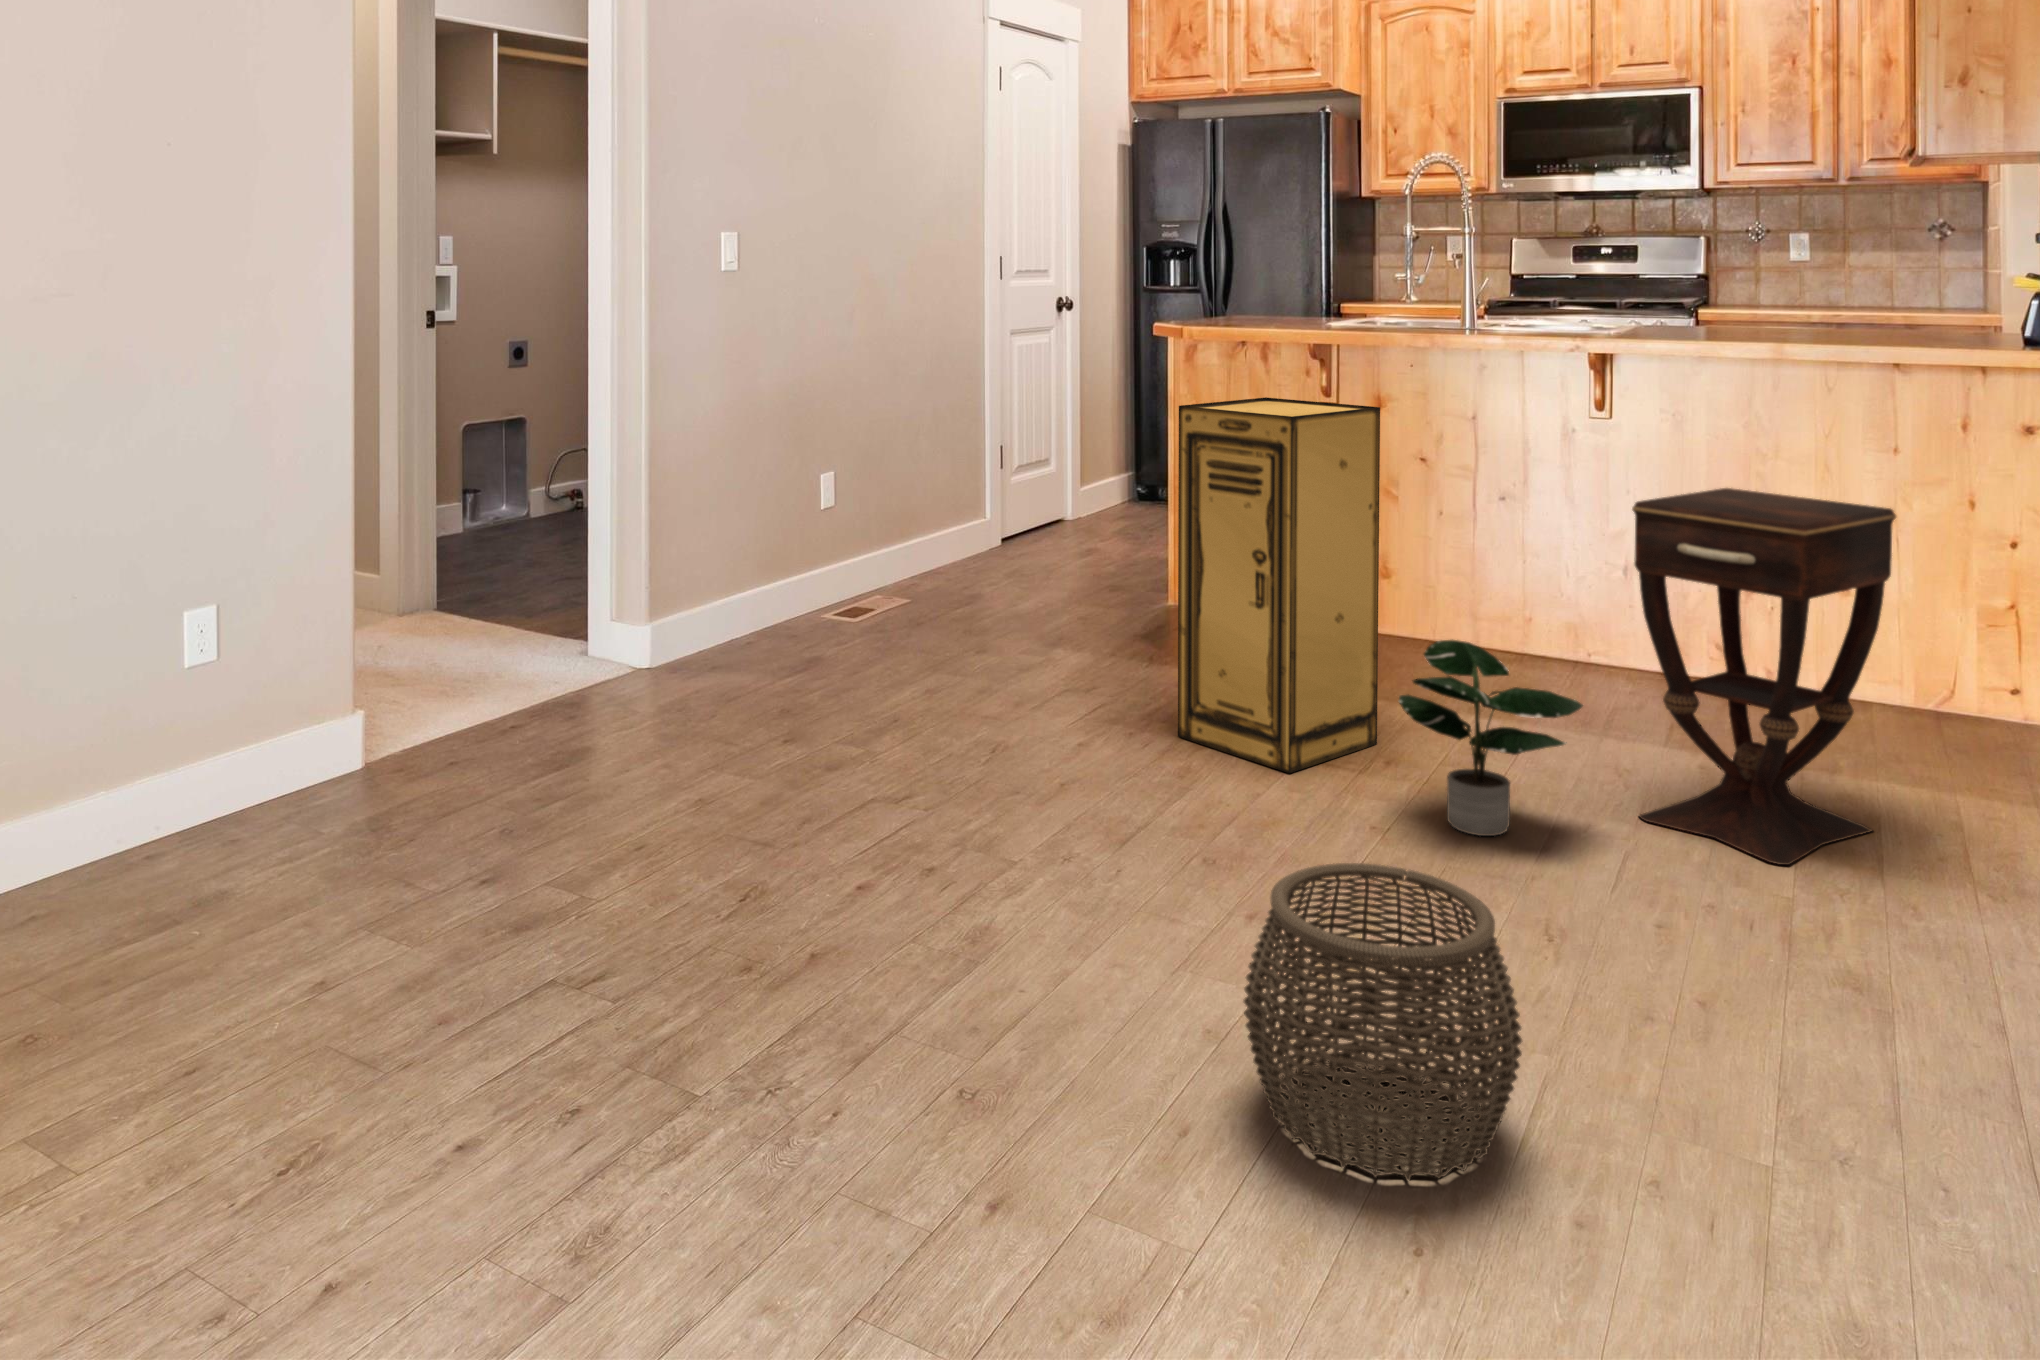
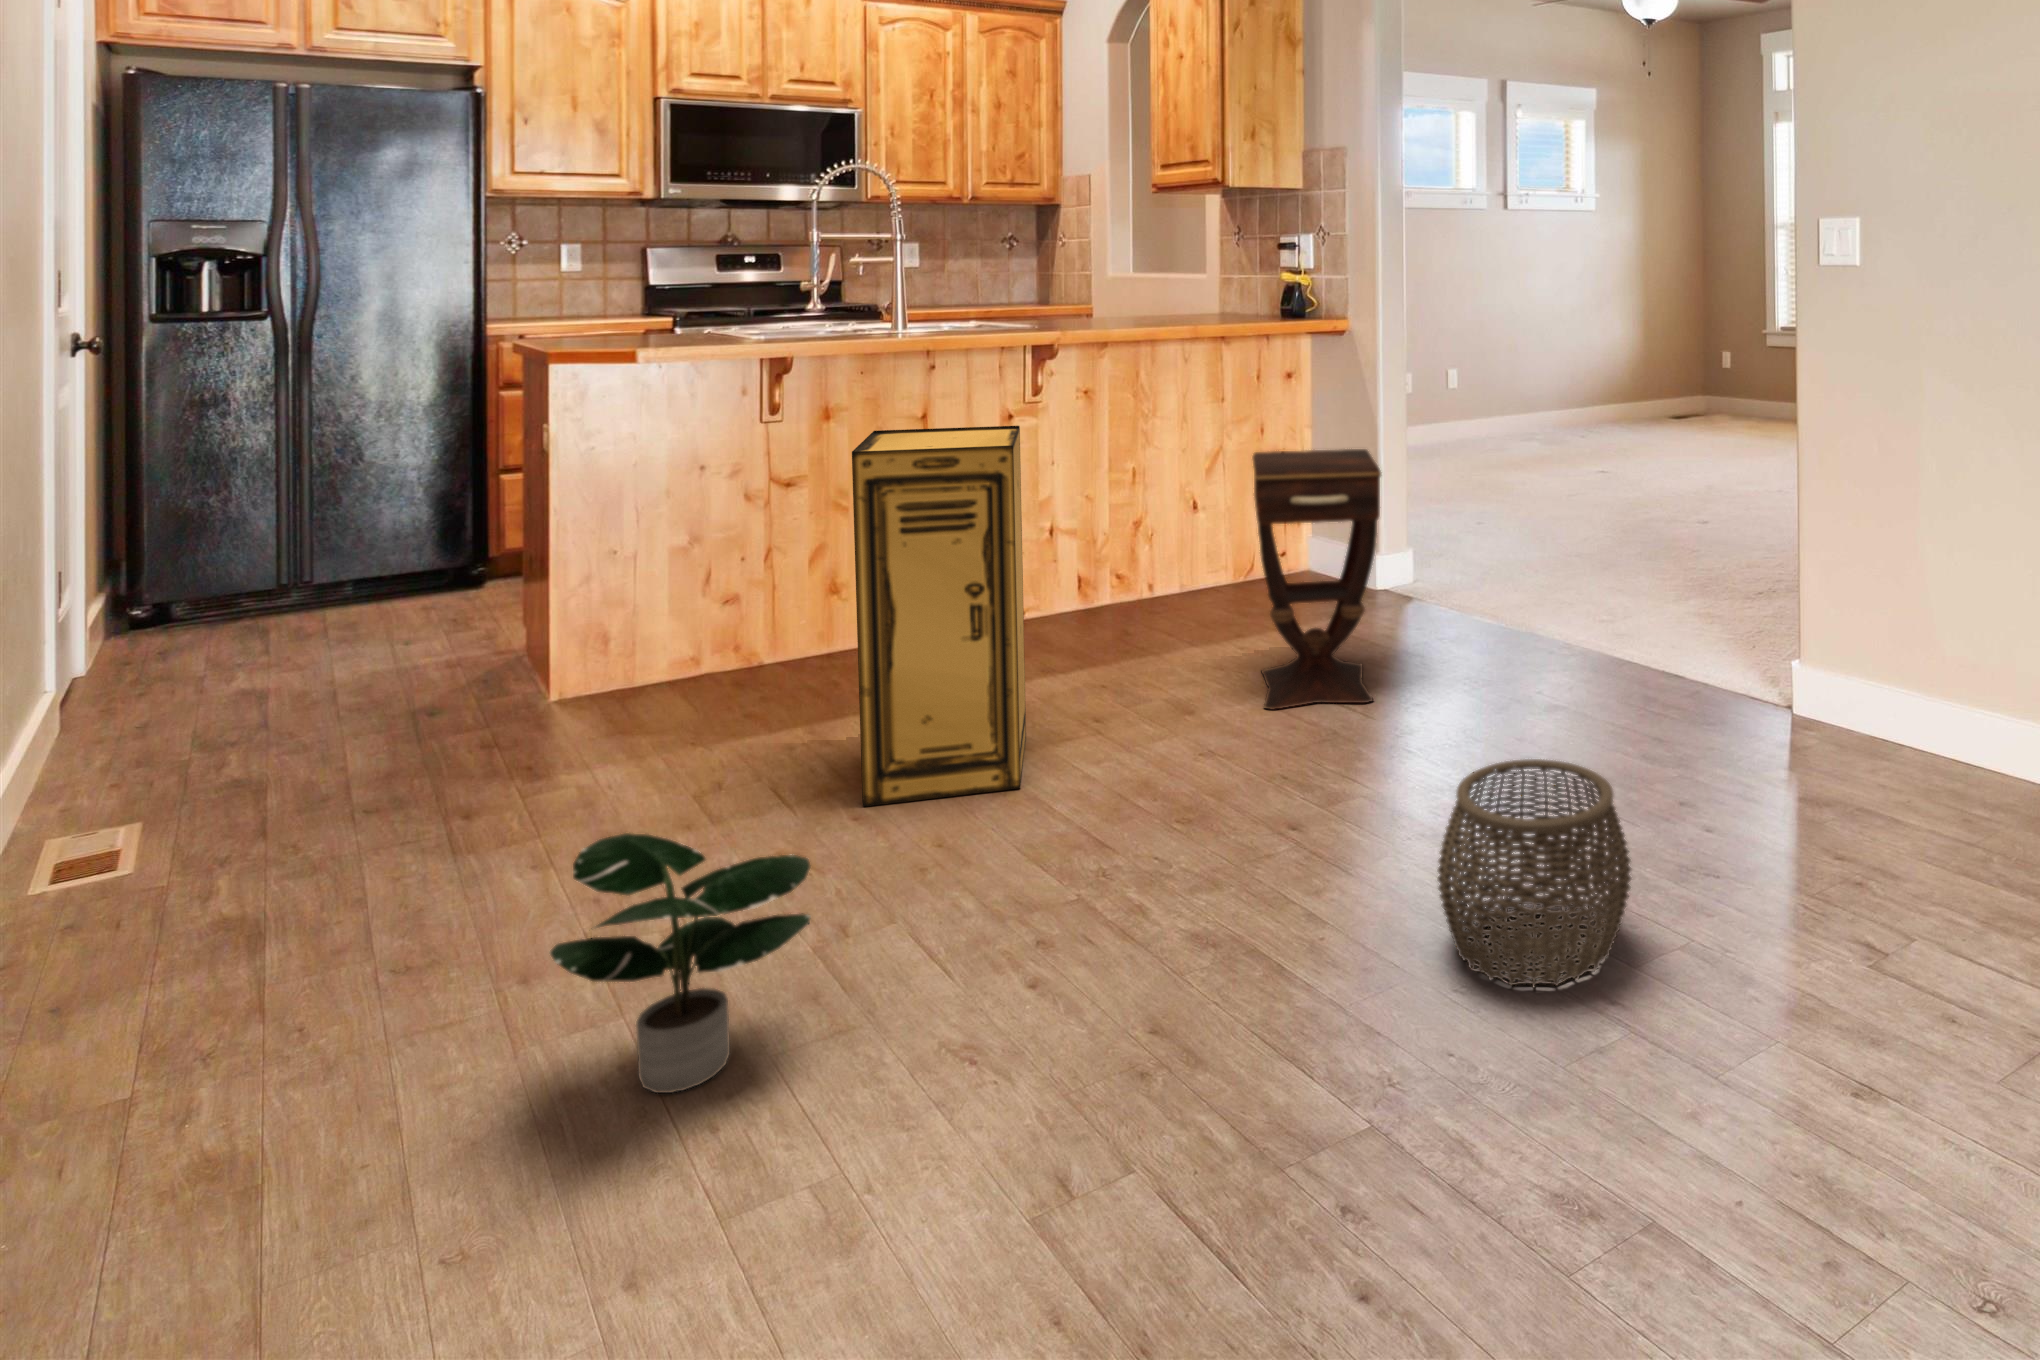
potted plant: present [1399,639,1583,836] -> present [550,833,810,1093]

